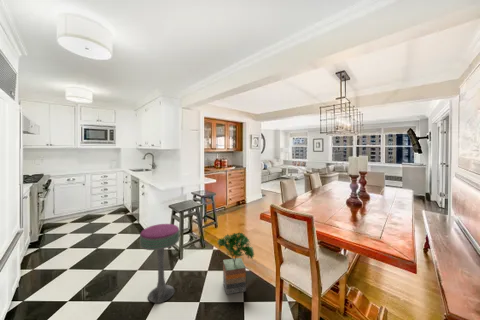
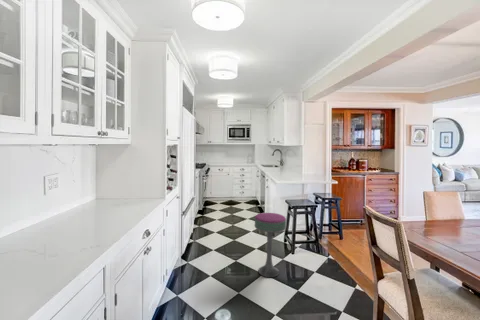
potted tree: present [218,233,254,294] -> none [320,236,360,300]

